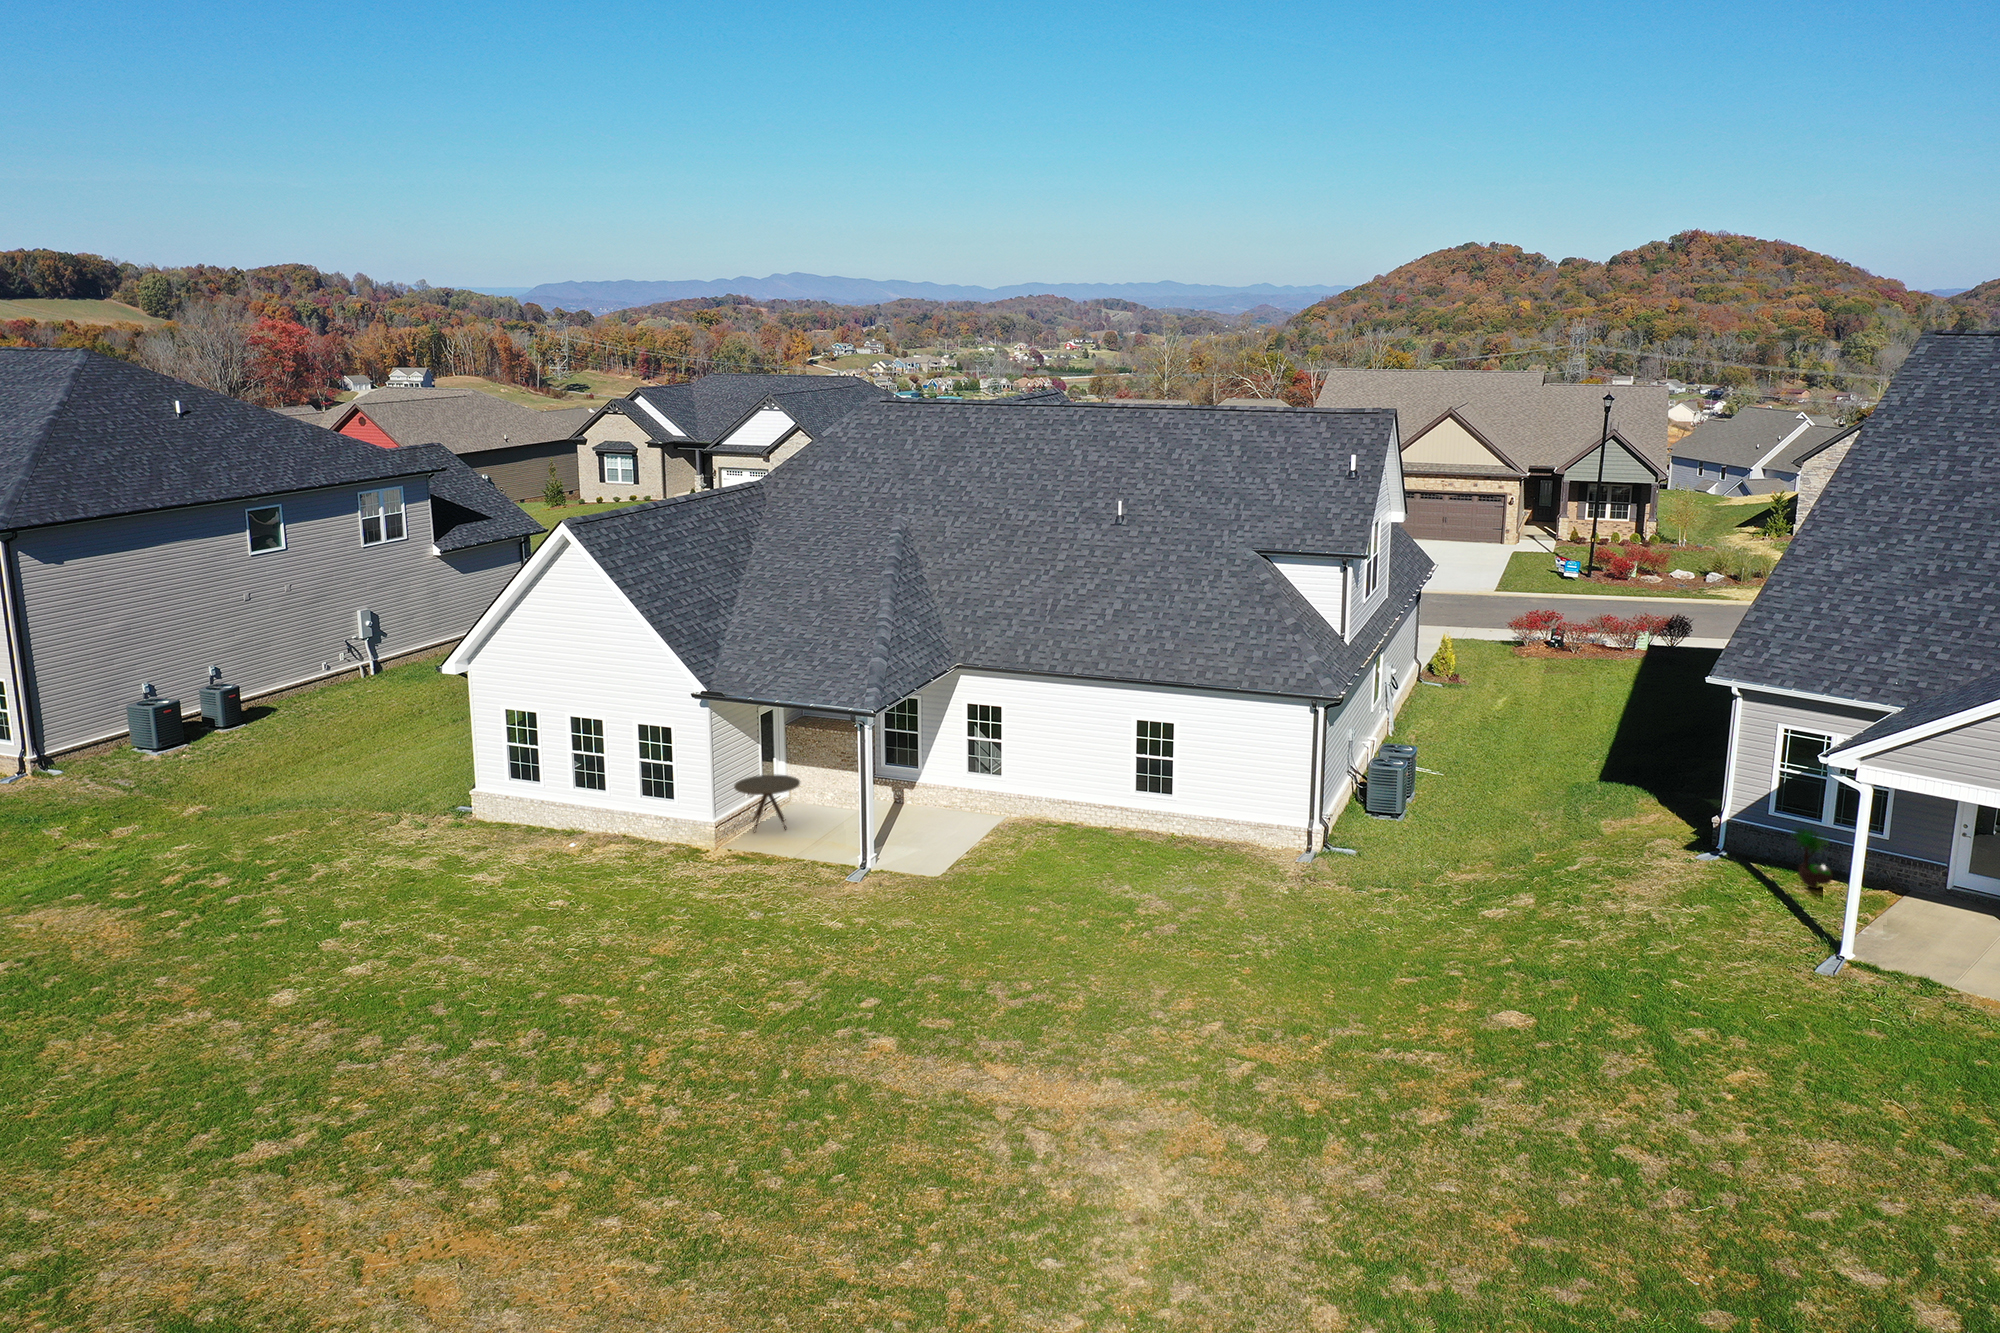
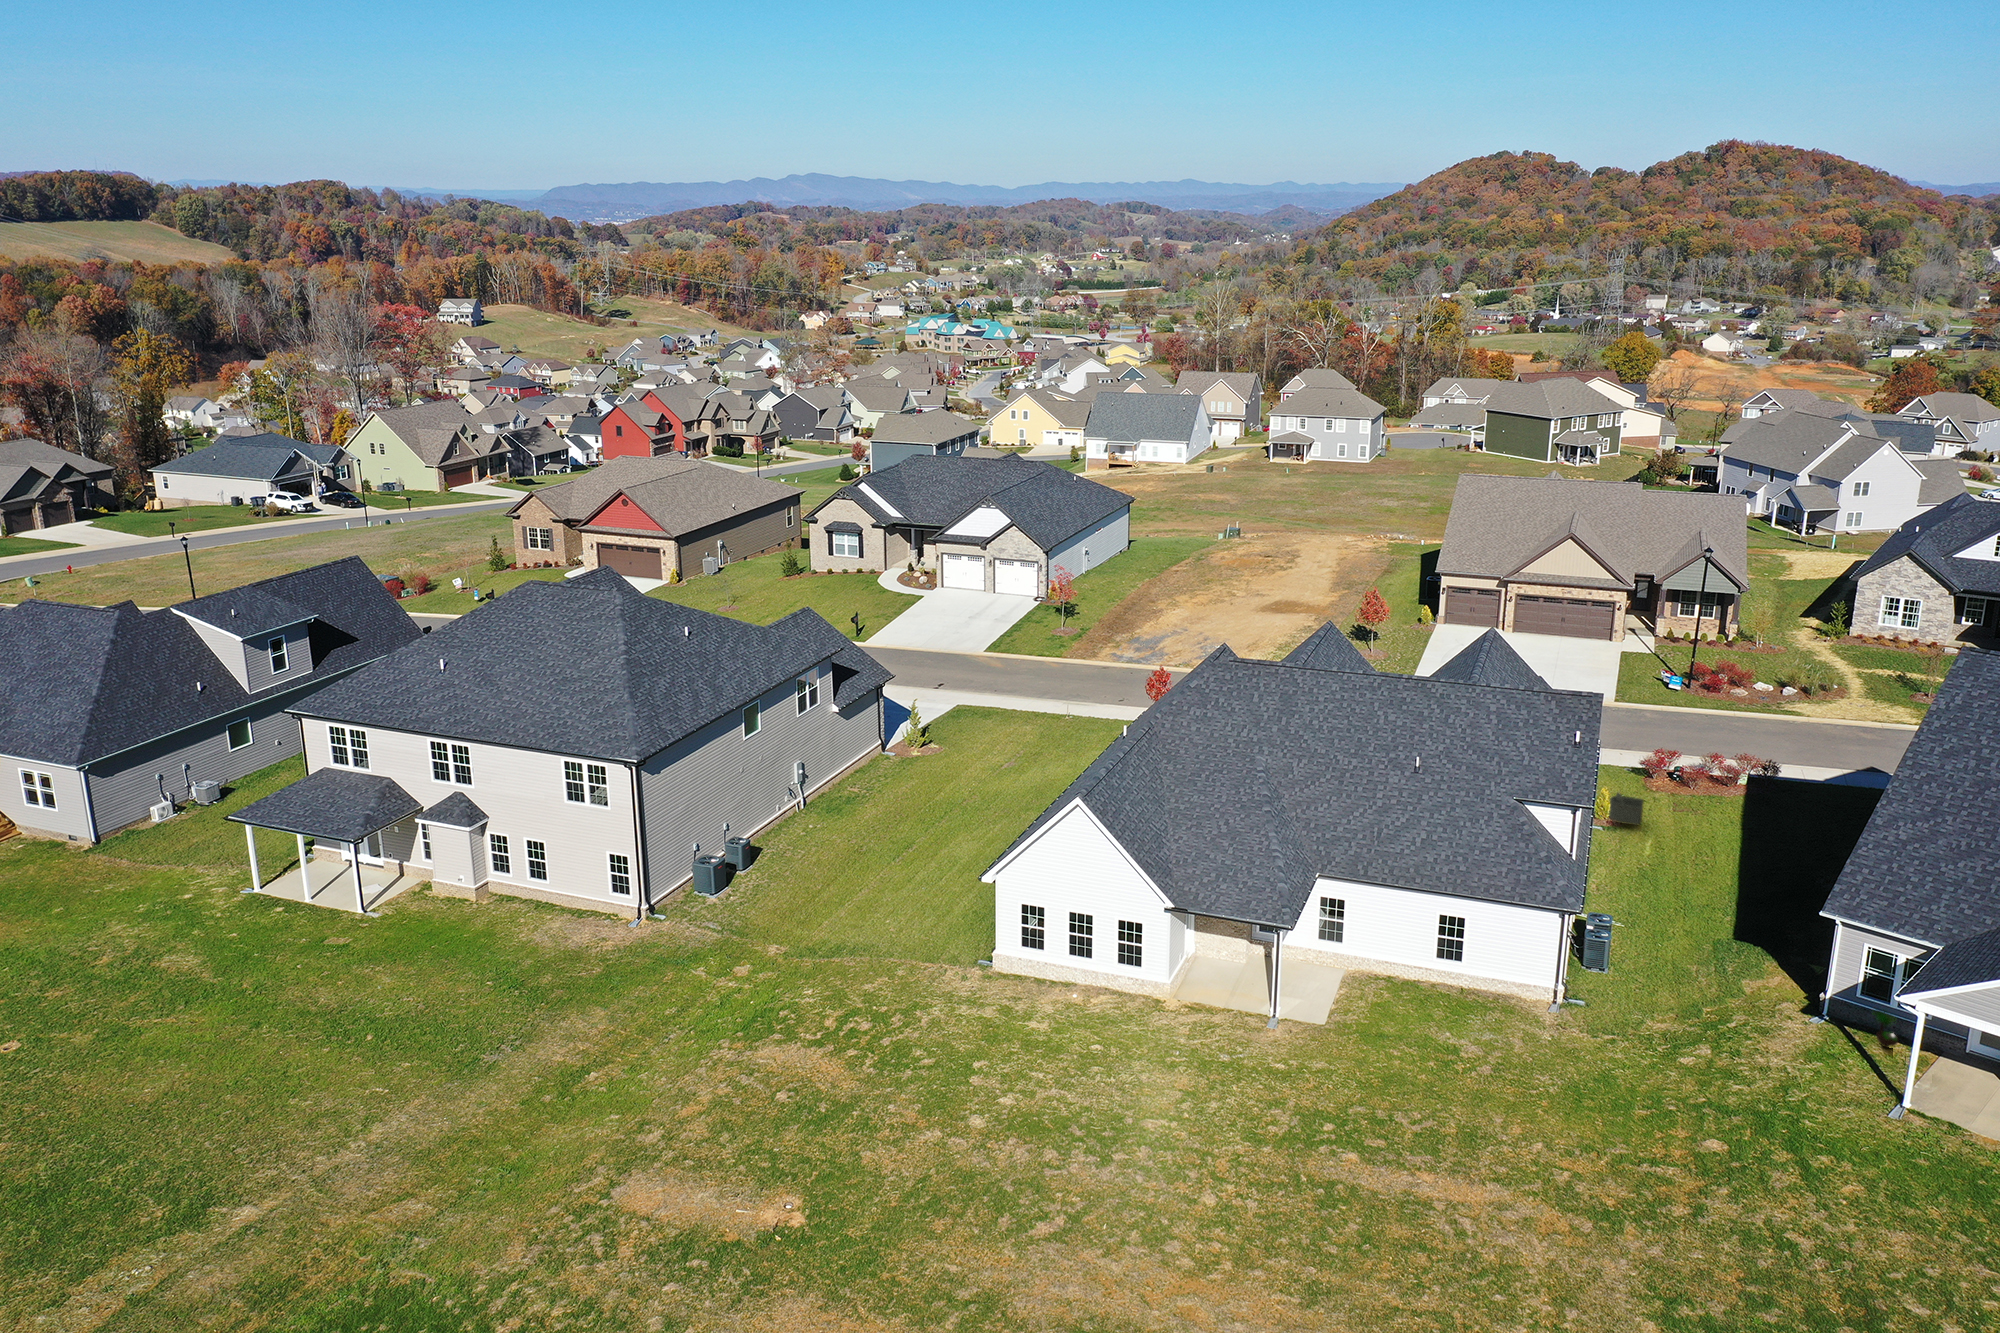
armchair: none [1450,627,1496,676] -> present [1609,793,1644,828]
round table: present [734,775,800,832] -> none [1178,944,1220,985]

